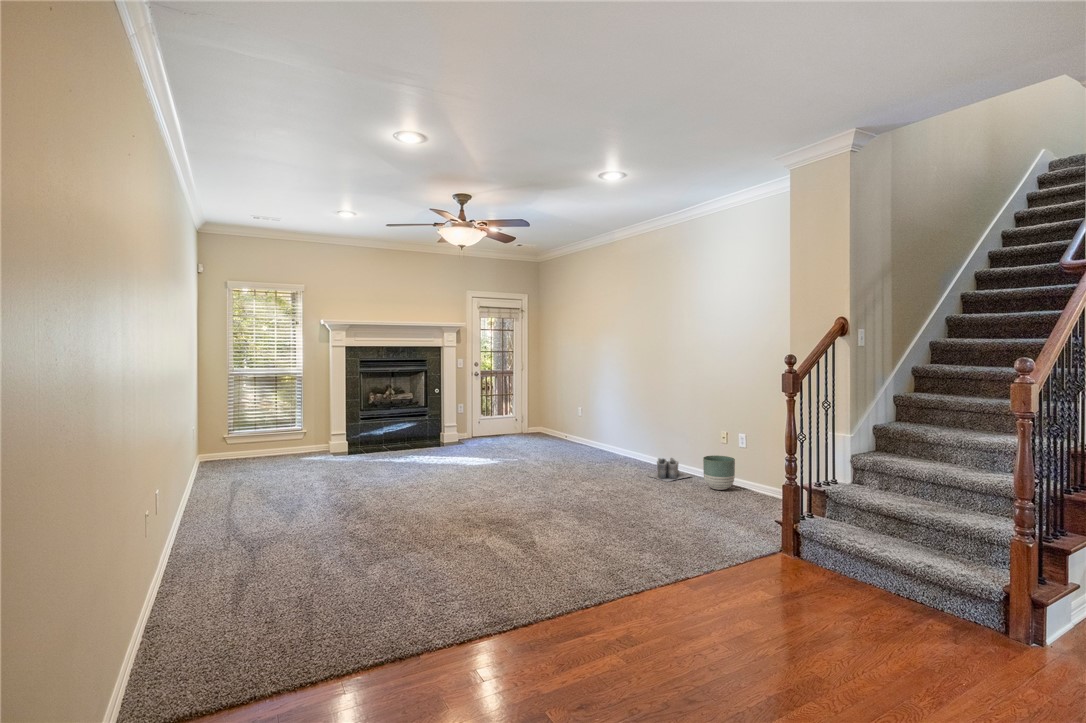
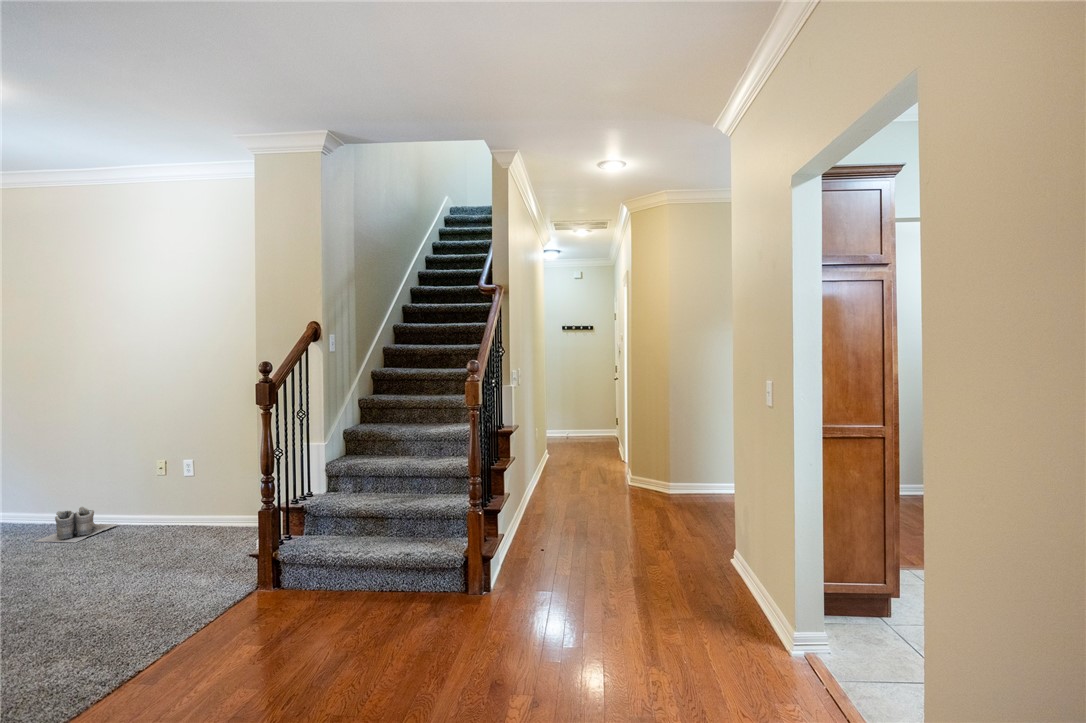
planter: present [703,456,735,490] -> none [136,490,183,535]

